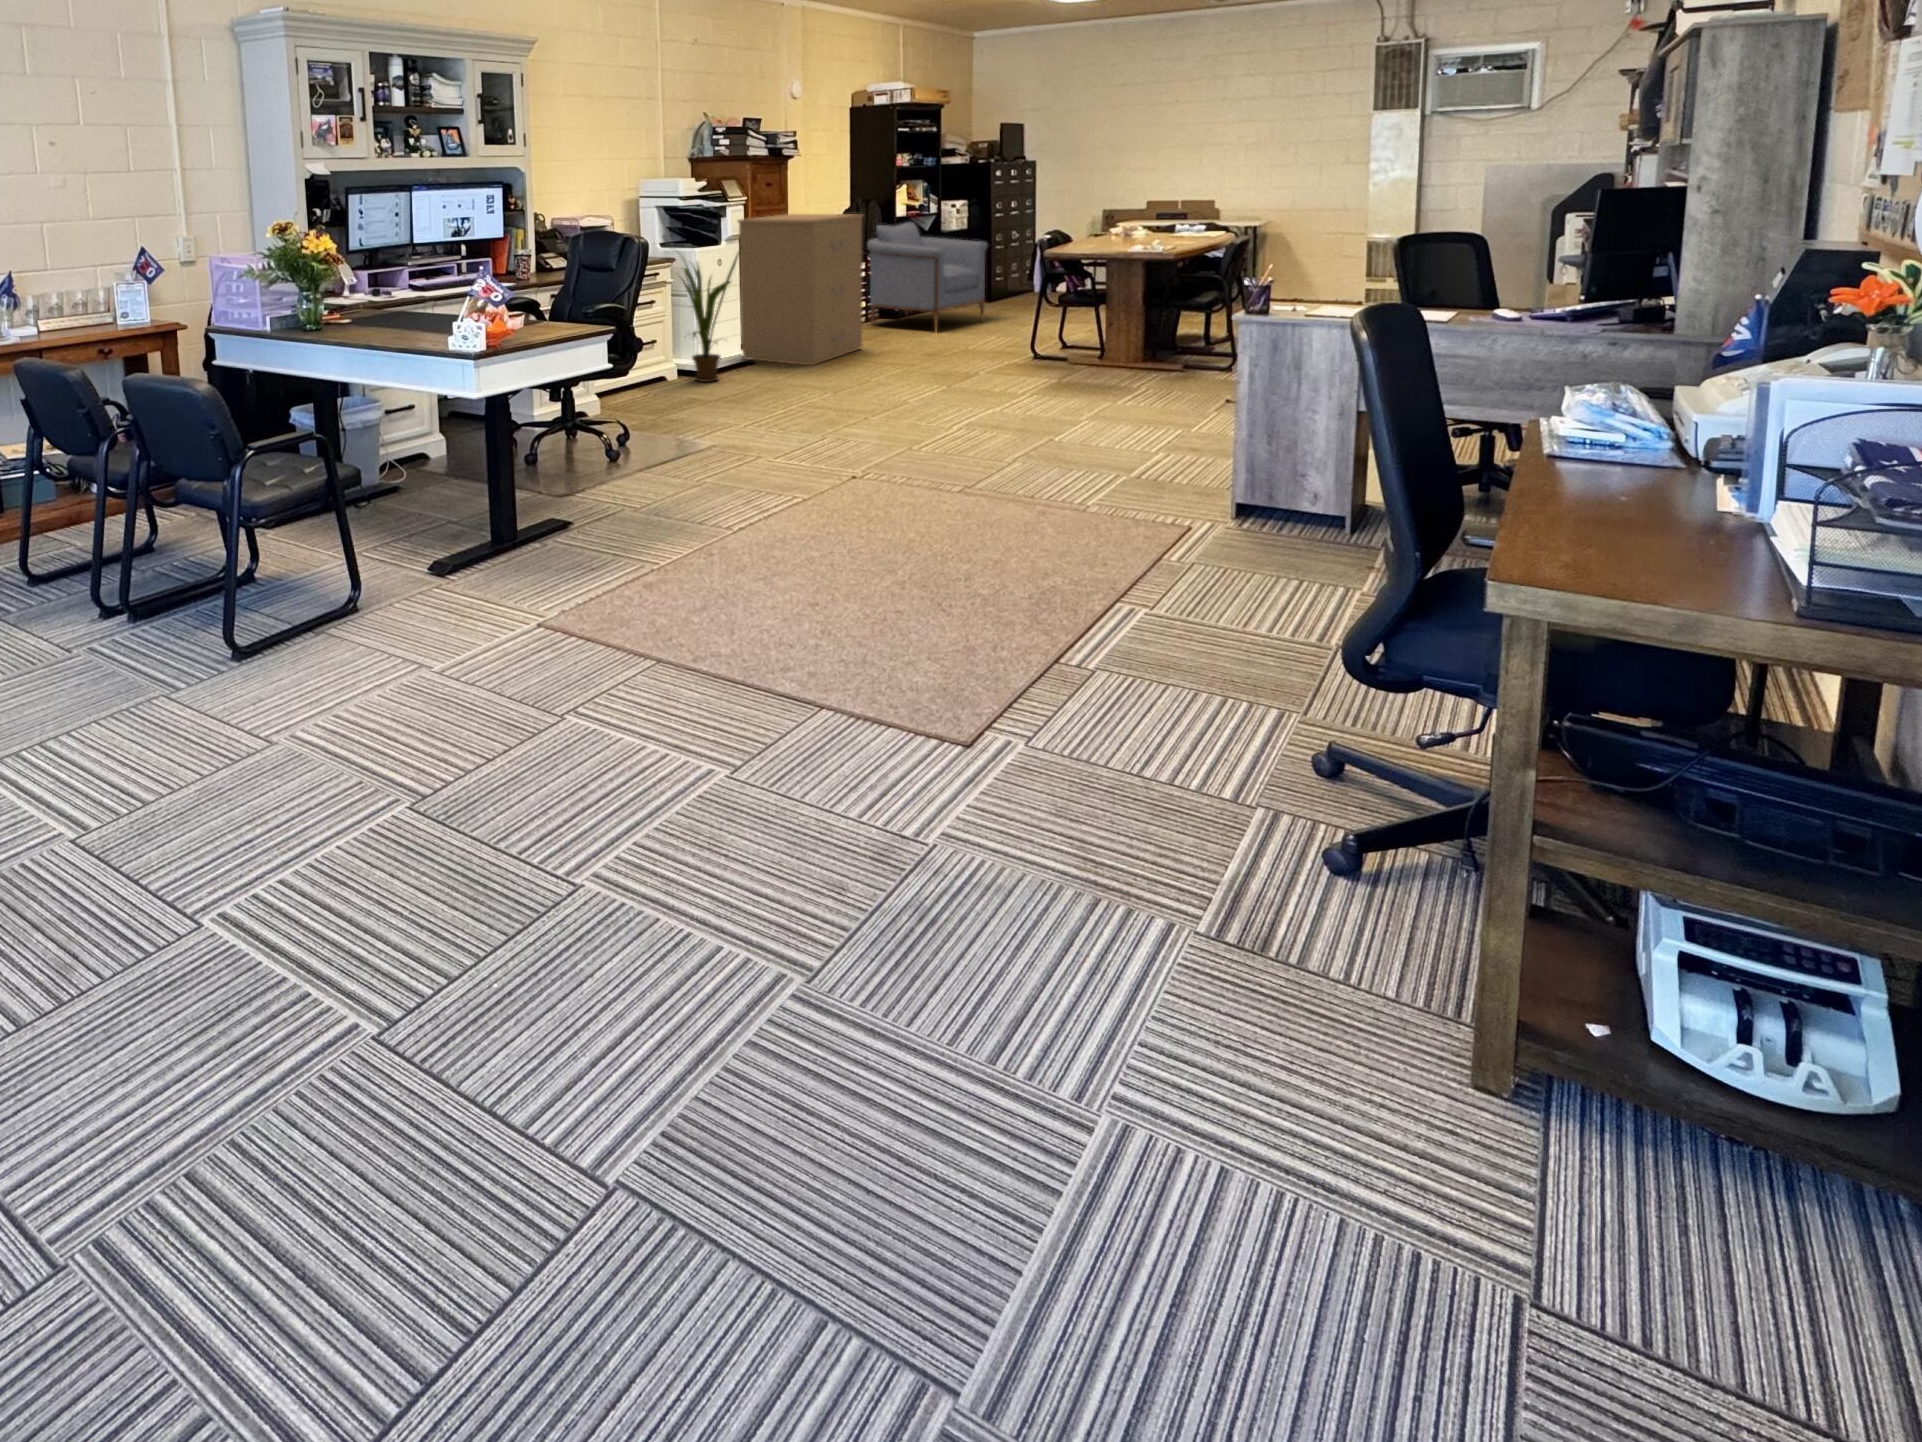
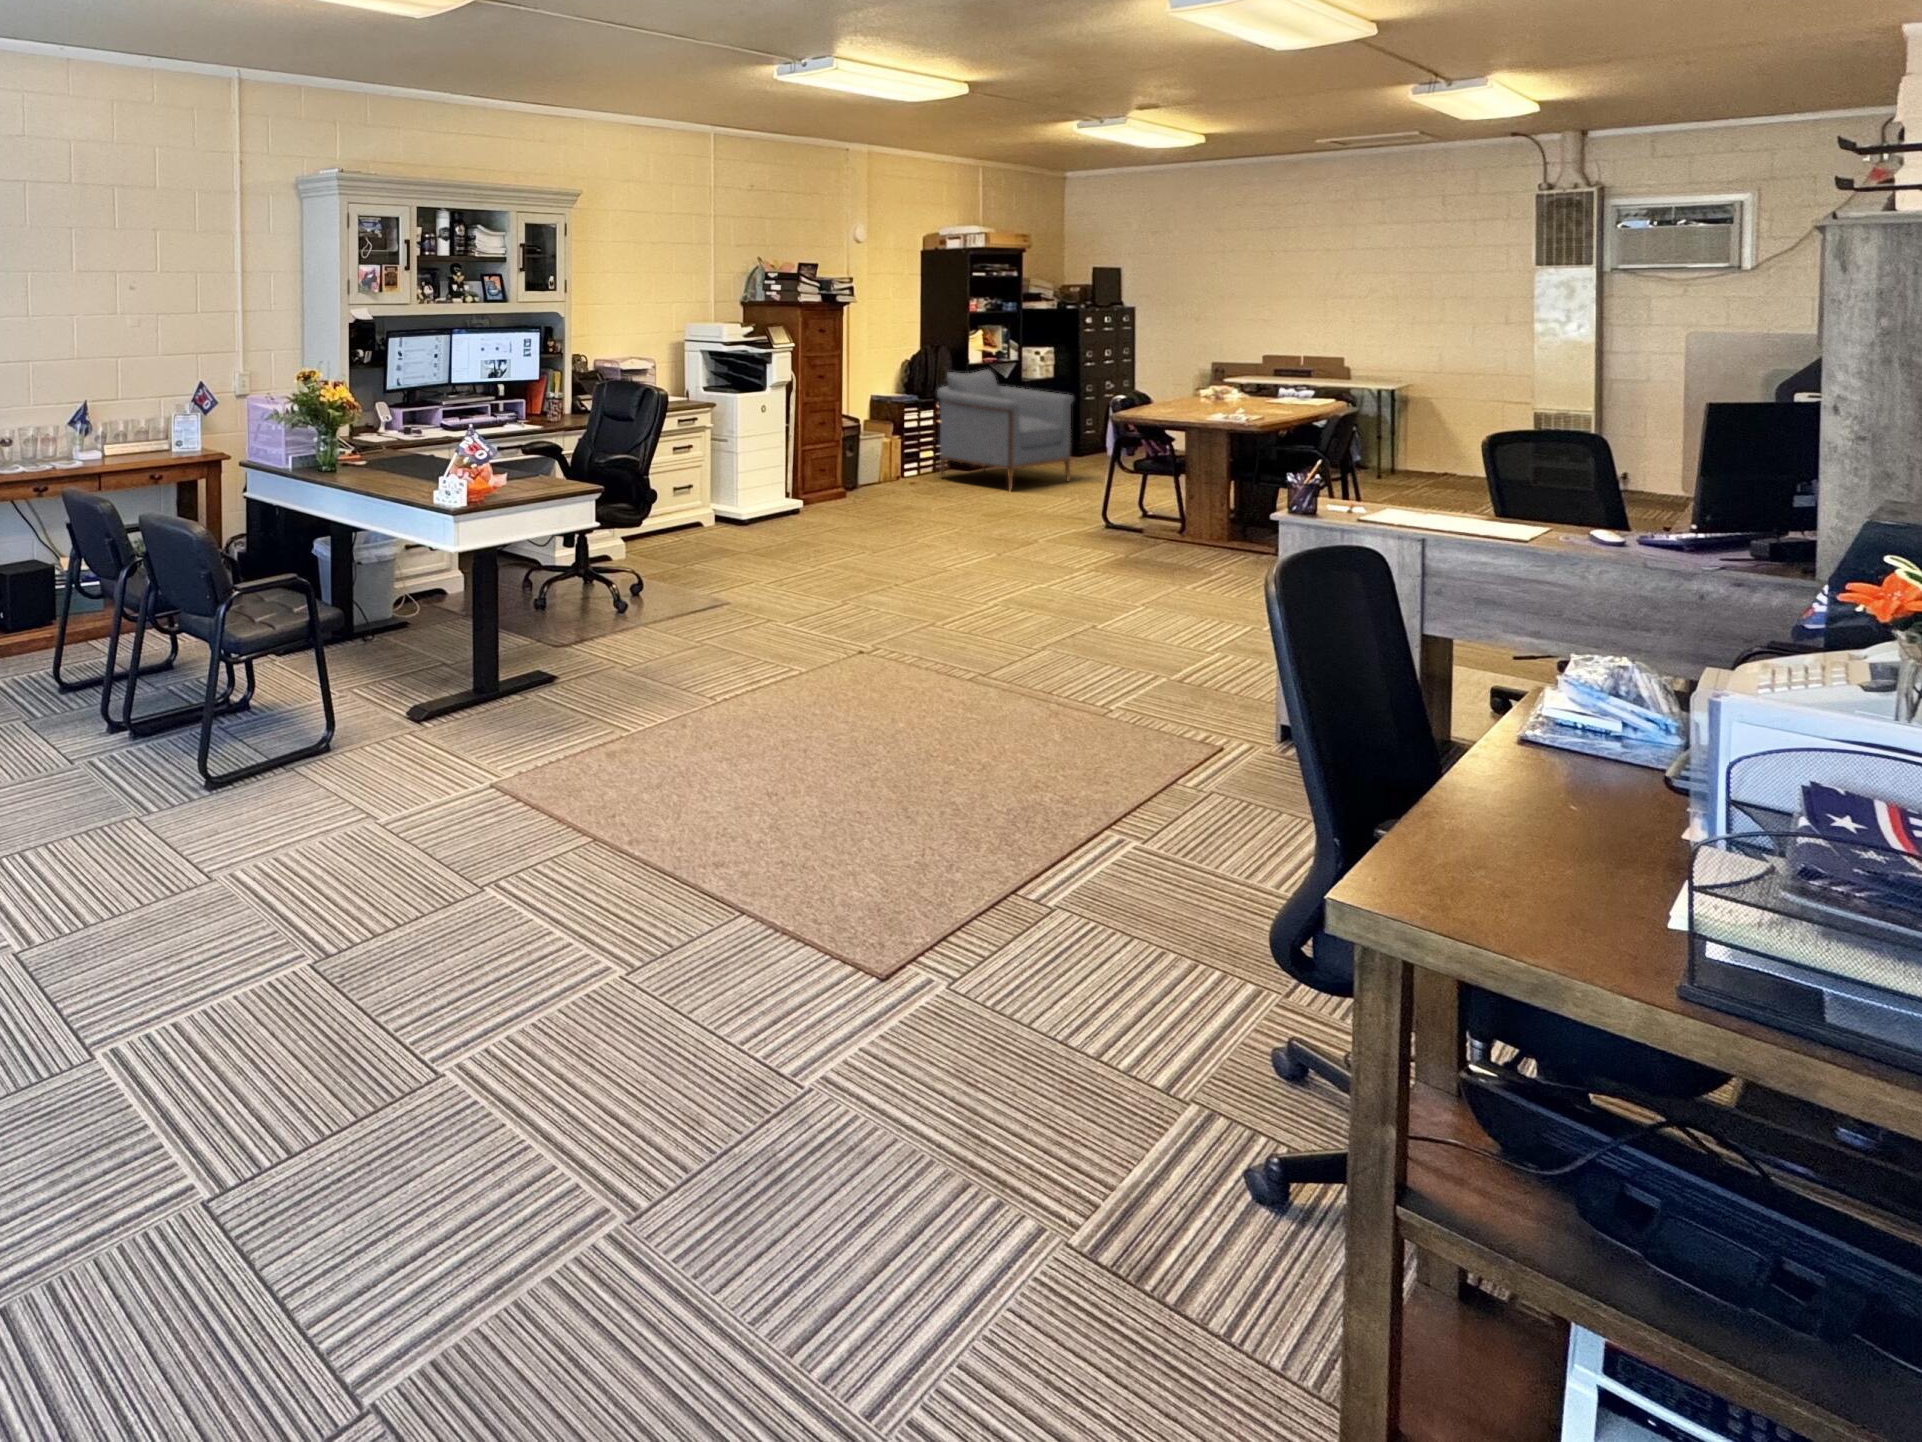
filing cabinet: present [738,214,863,365] -> none [786,359,924,522]
house plant: present [671,247,743,382] -> none [705,390,787,533]

